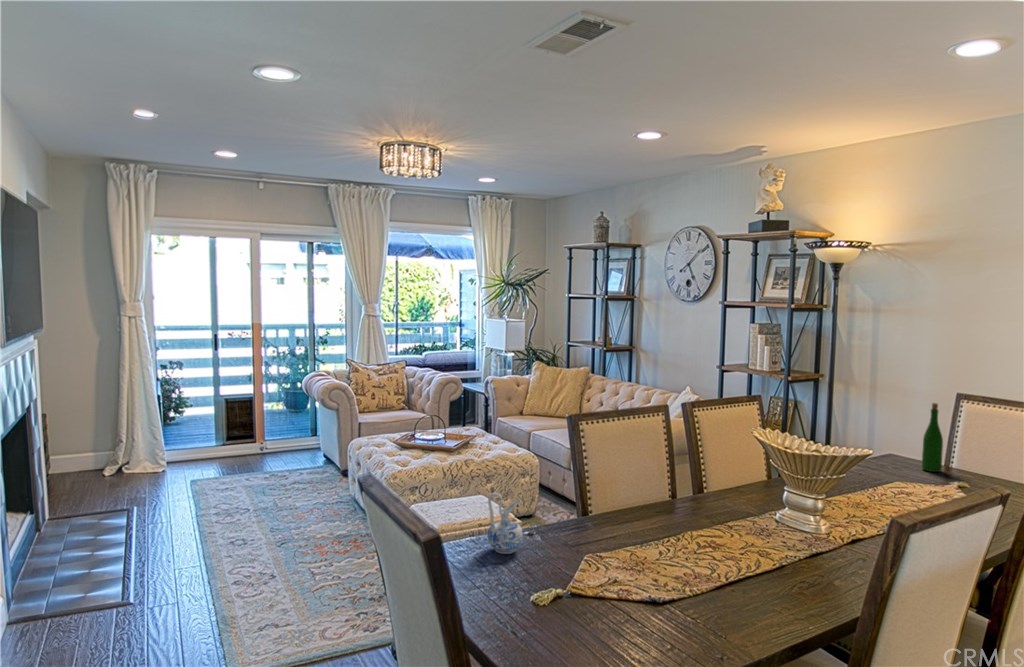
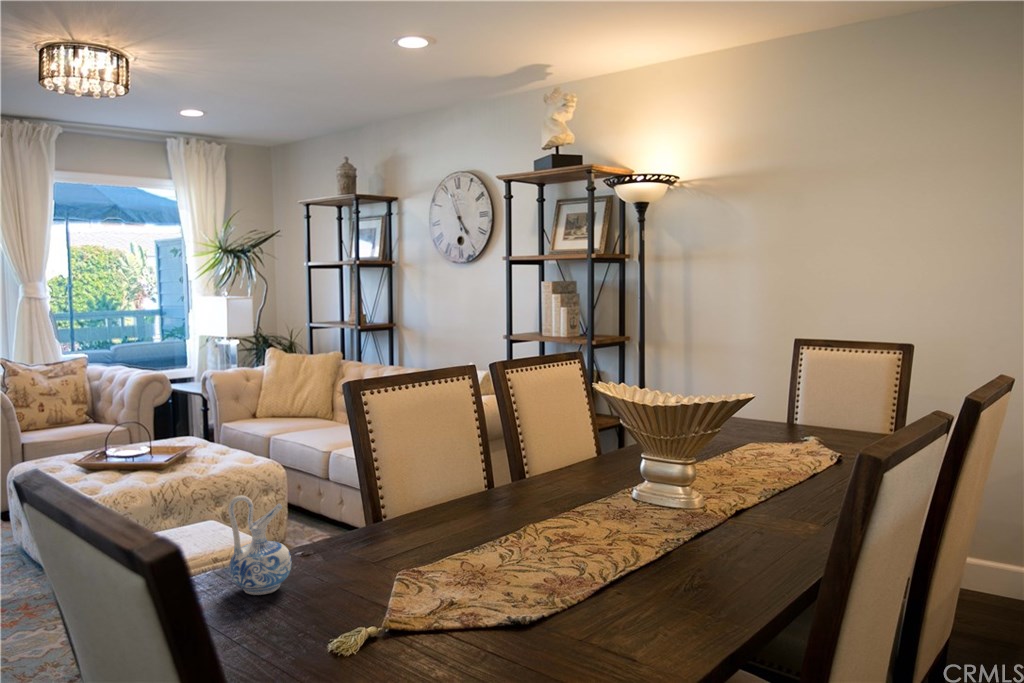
wine bottle: present [922,403,943,472] -> none [751,348,772,426]

